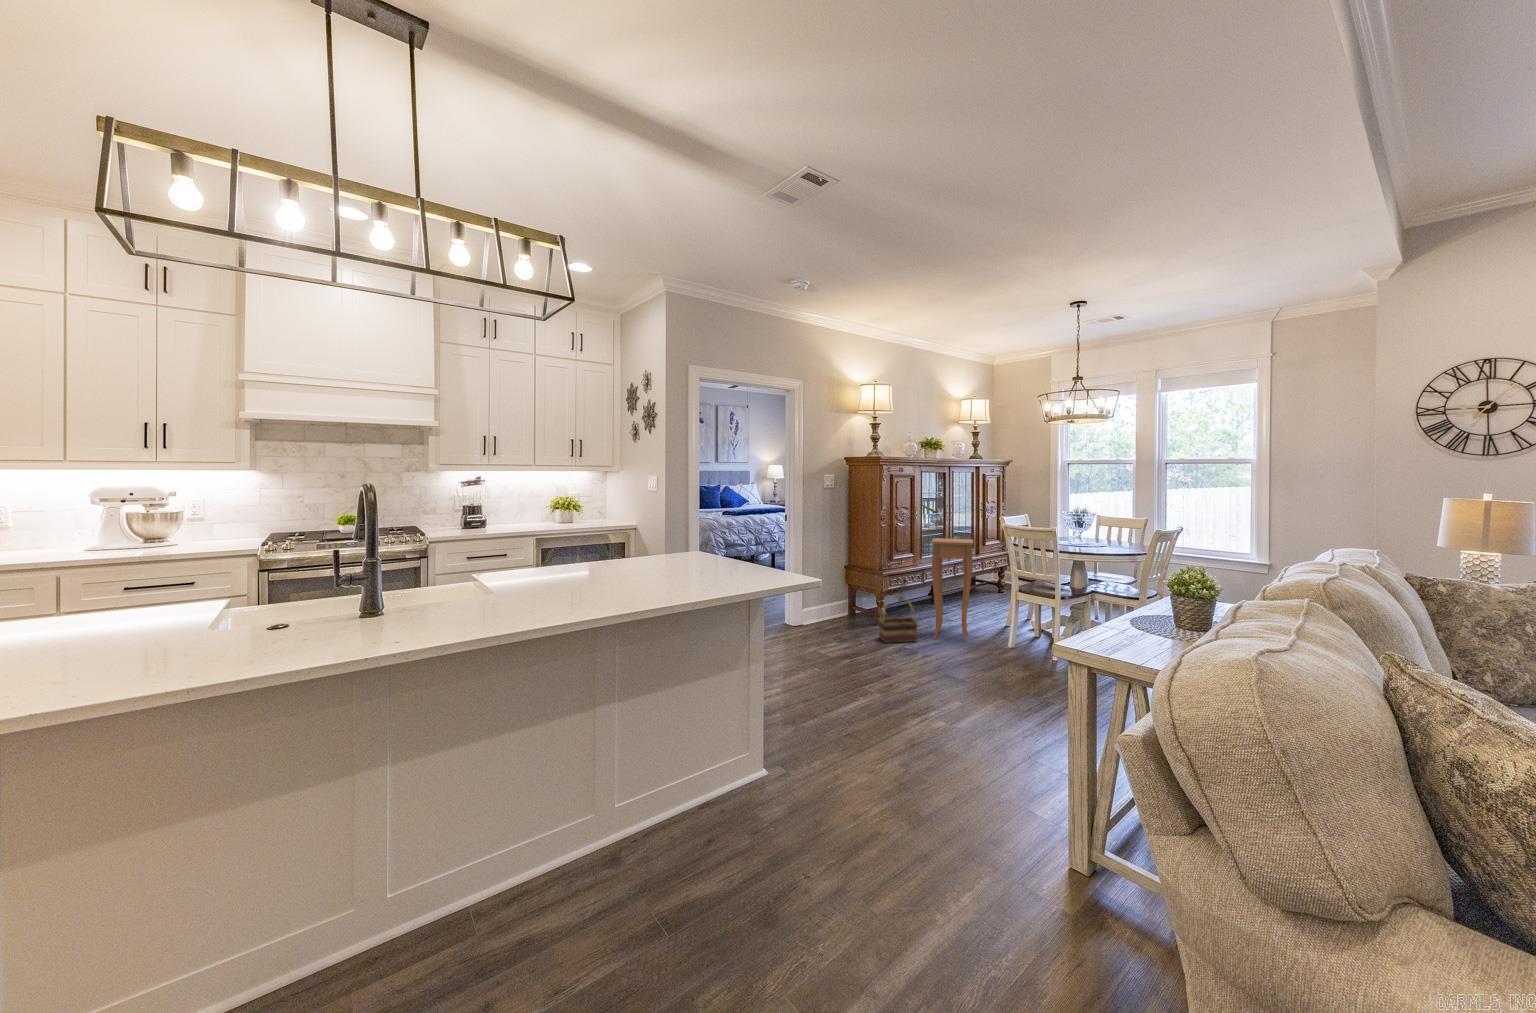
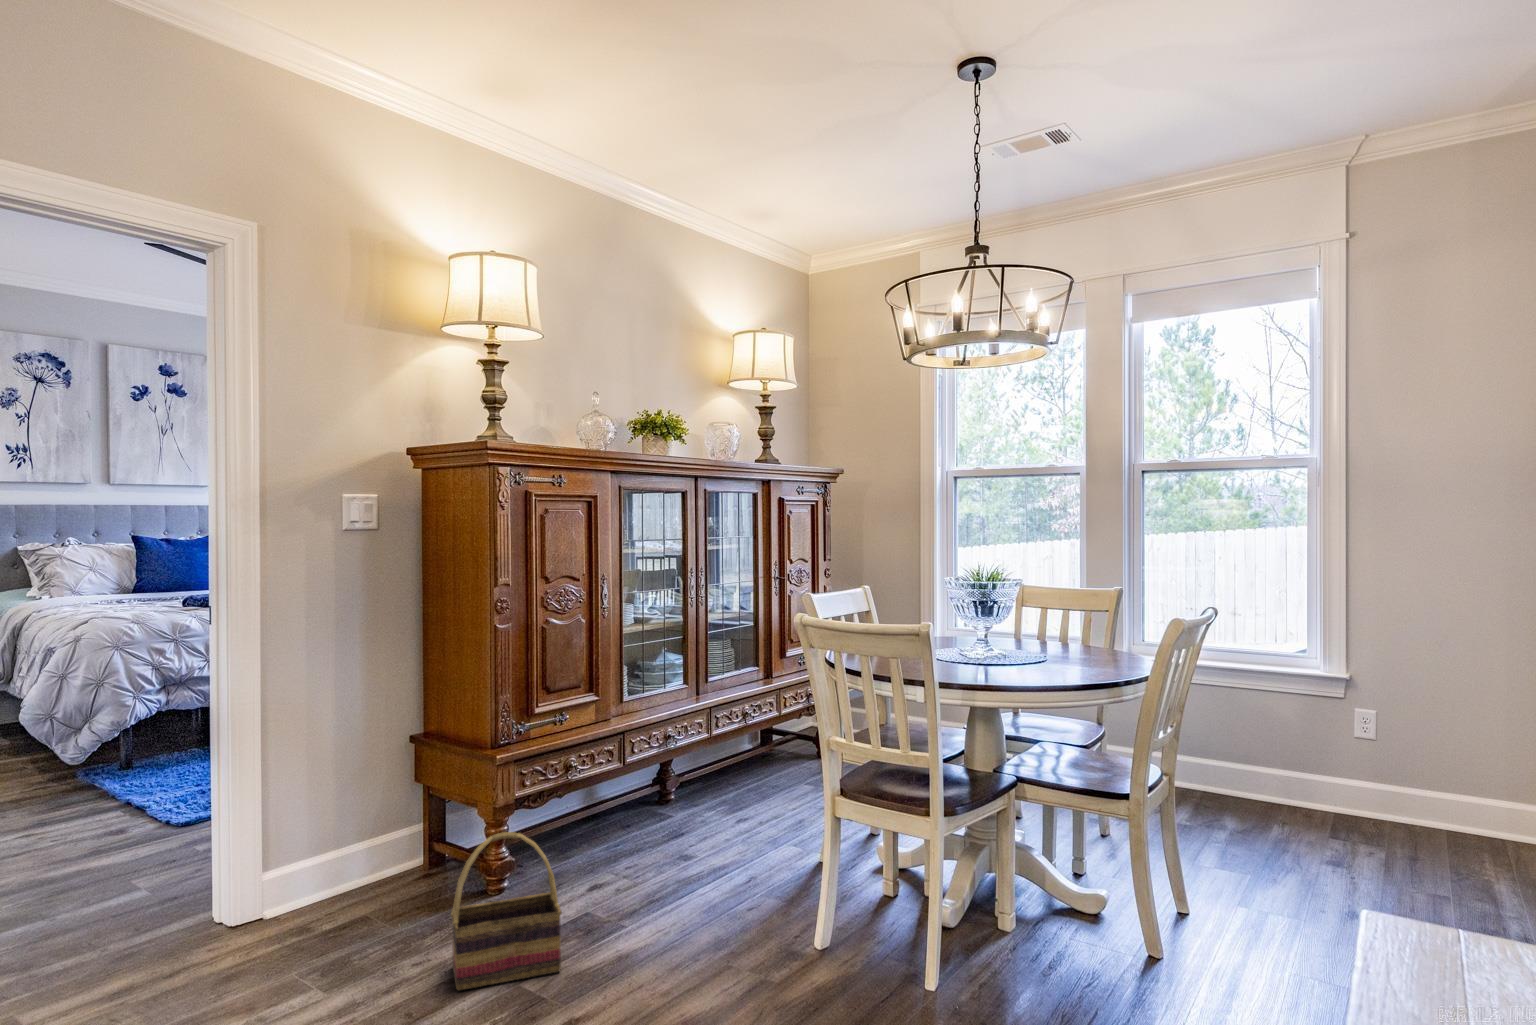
side table: present [932,538,973,642] -> none [603,657,727,955]

